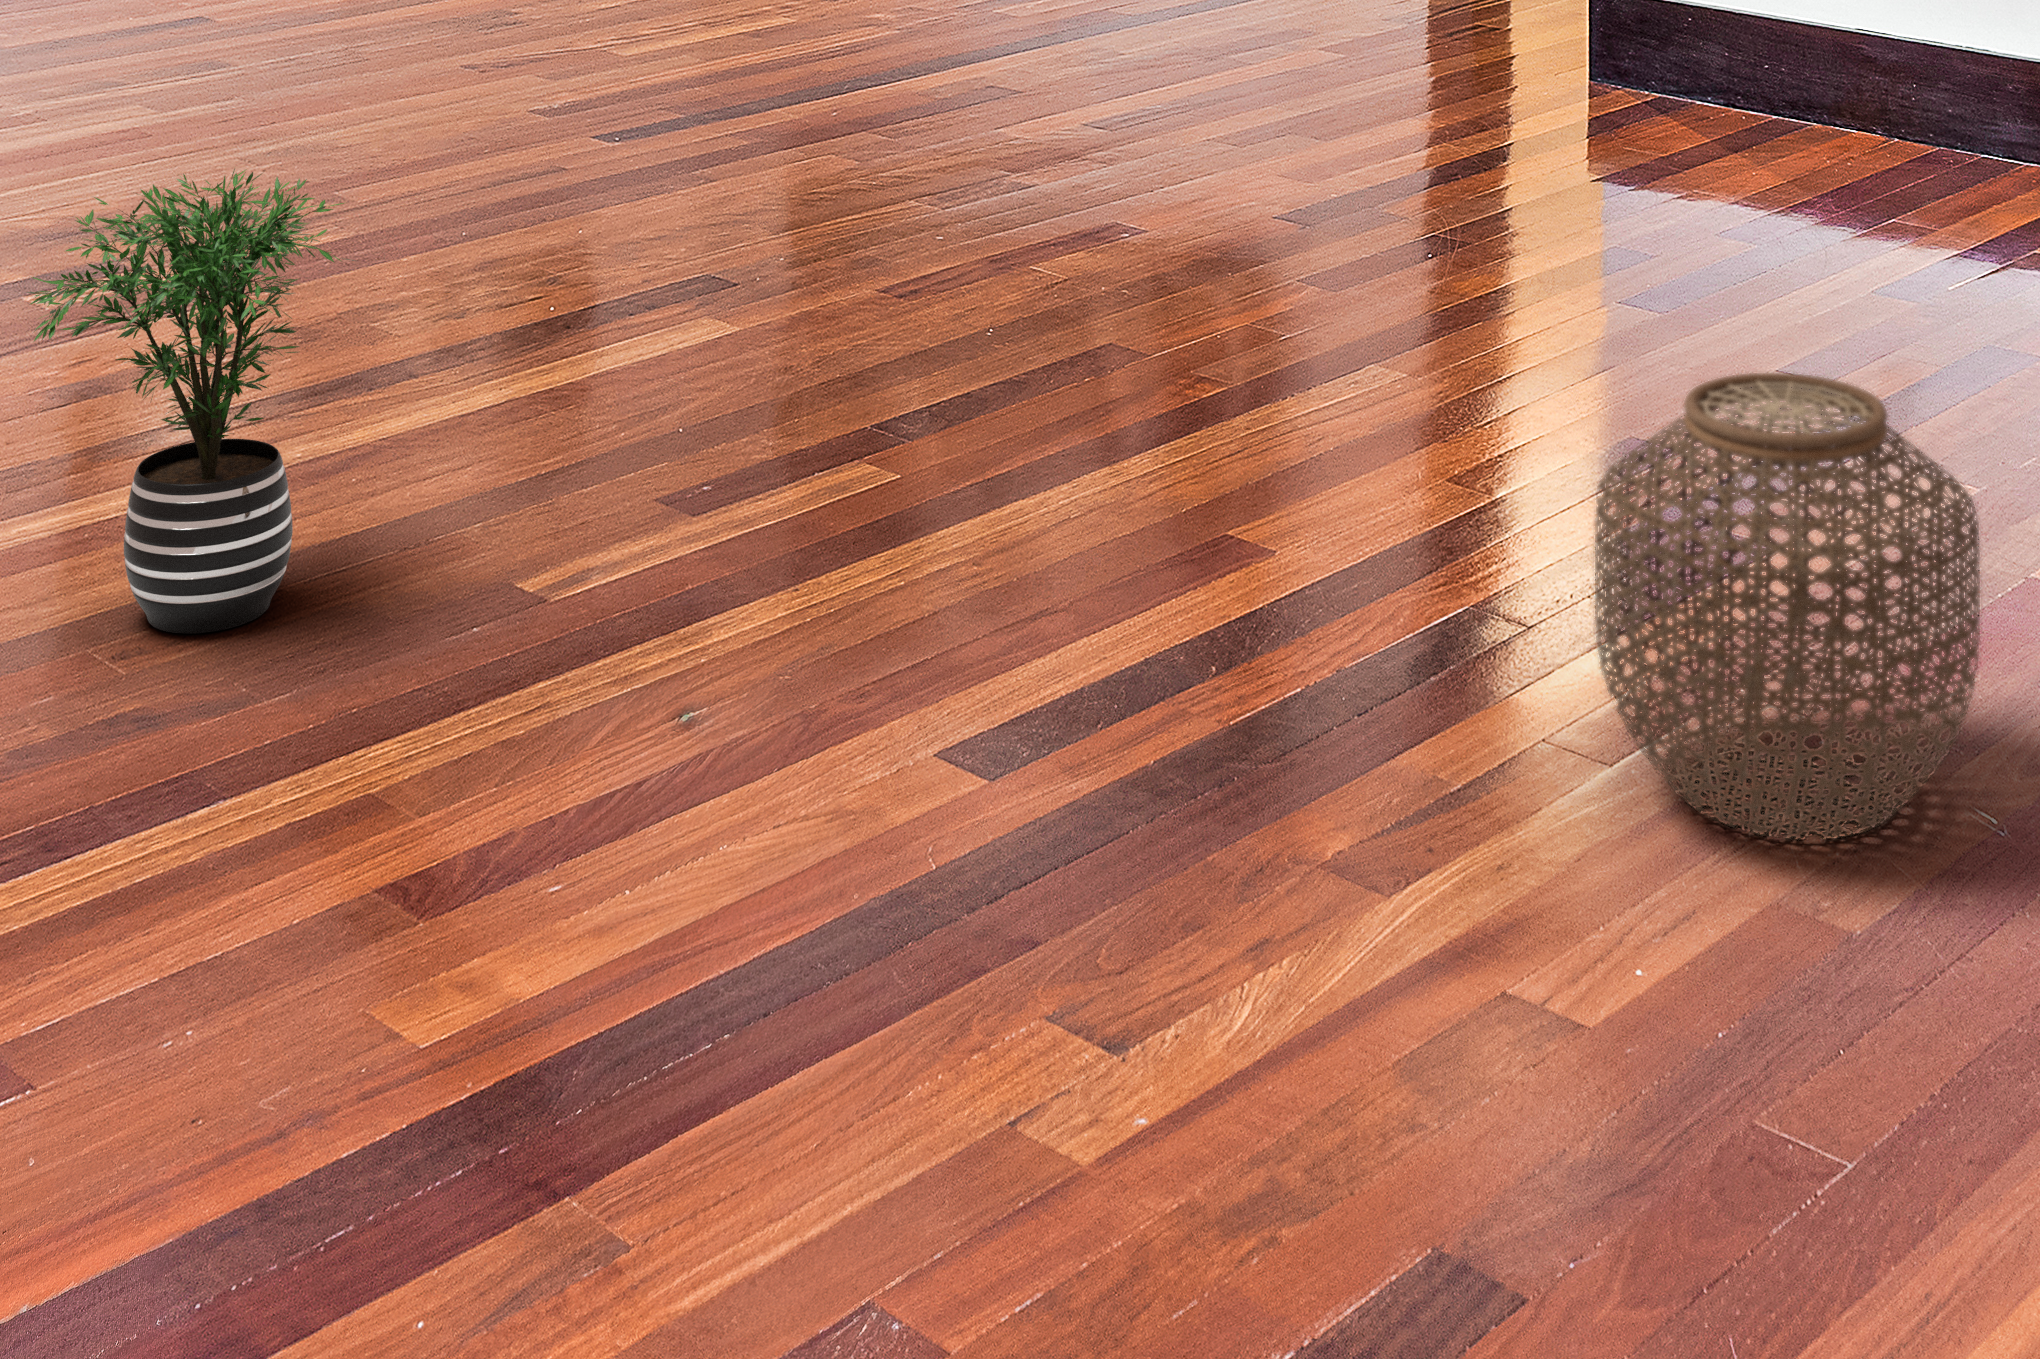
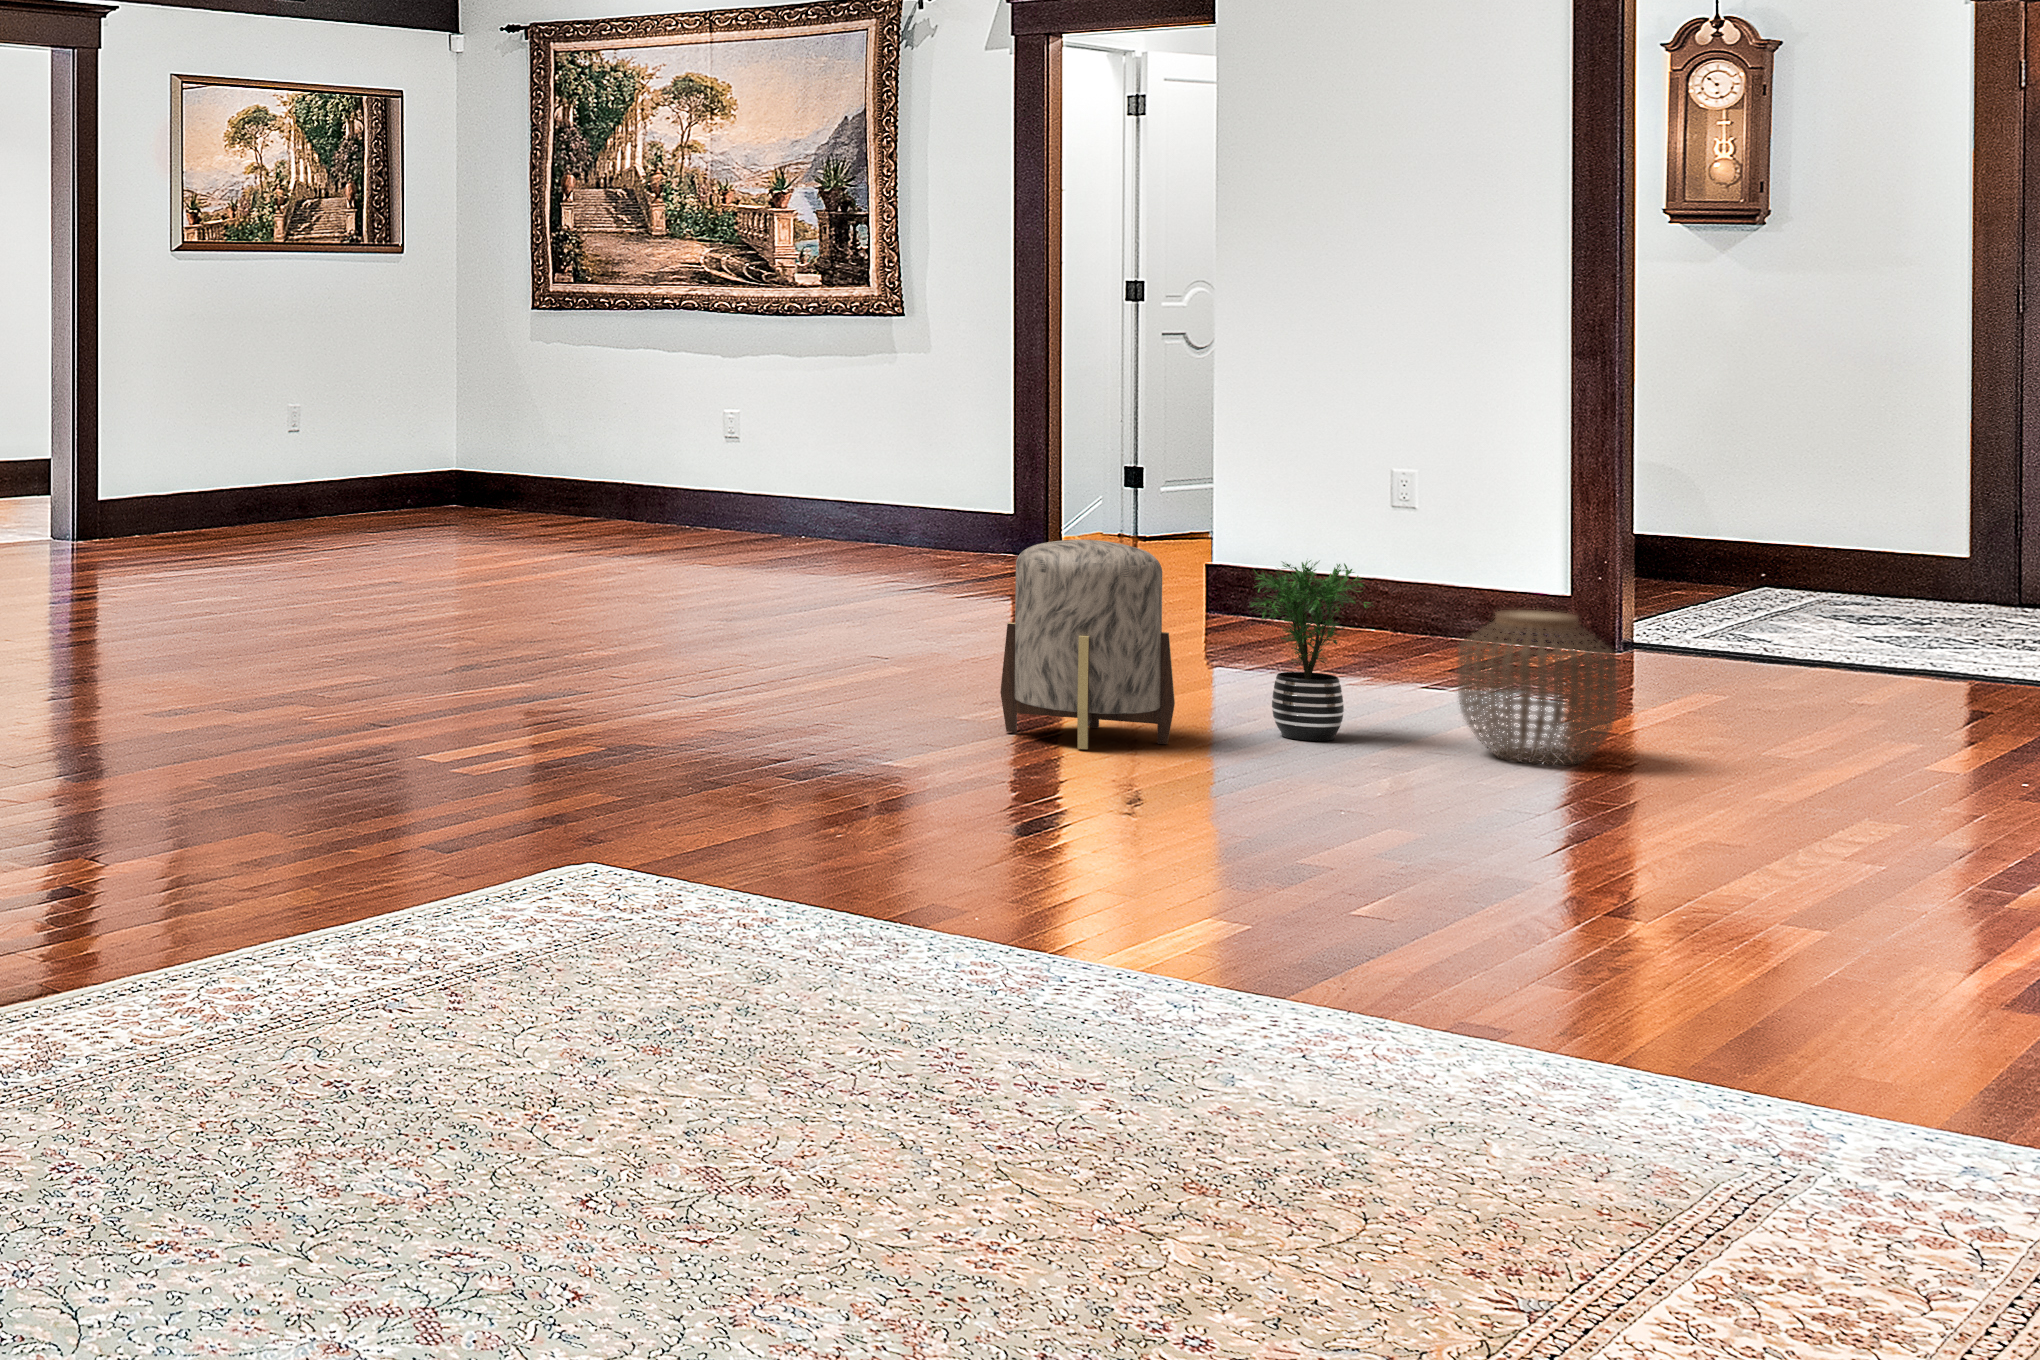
potted plant: present [28,169,354,633] -> present [1250,560,1370,741]
ottoman: none [509,172,901,798] -> present [1000,540,1175,749]

